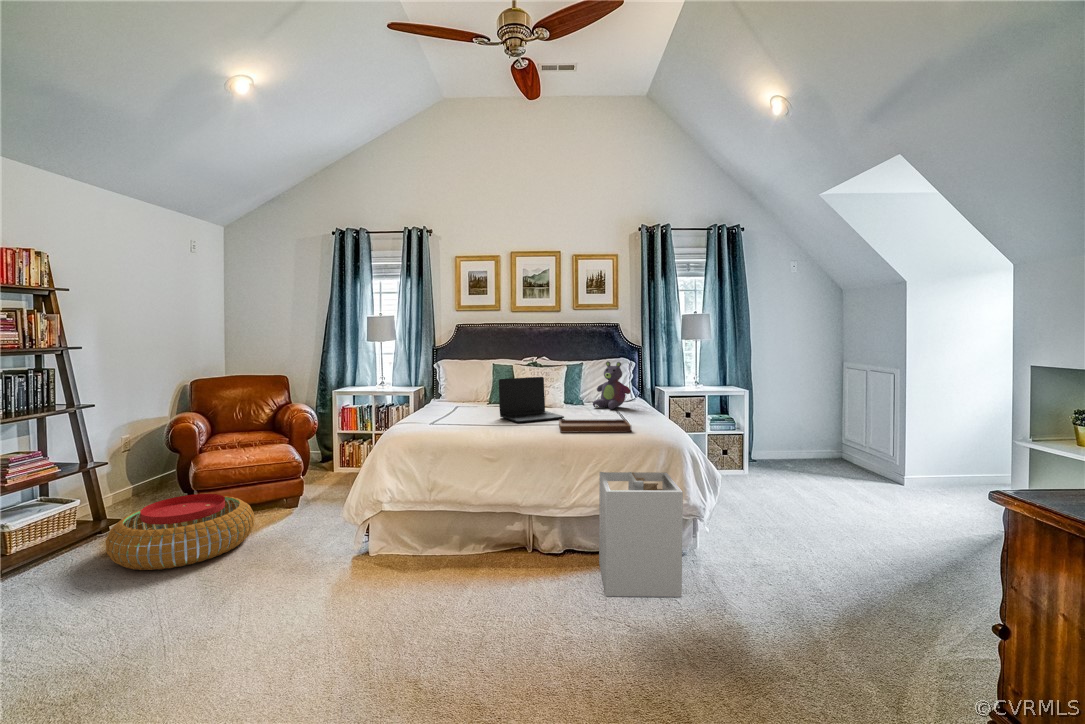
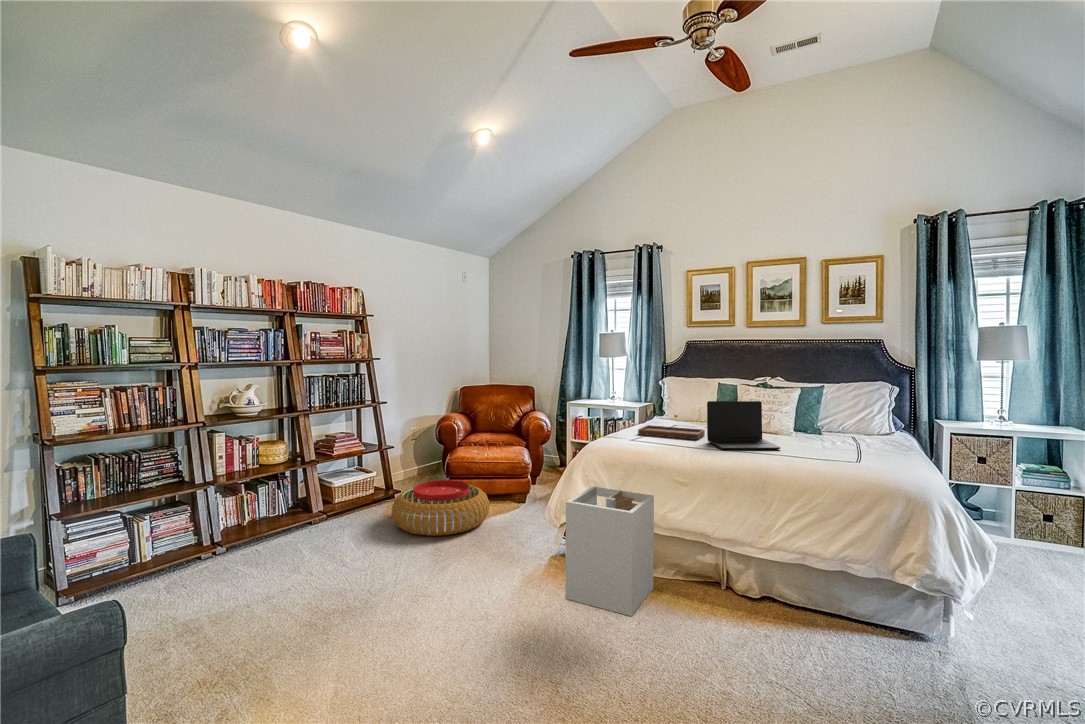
stuffed bear: present [593,361,631,409] -> none [829,387,881,444]
tray: present [559,405,631,433] -> present [638,415,705,440]
laundry hamper: present [599,472,683,597] -> present [566,486,654,616]

